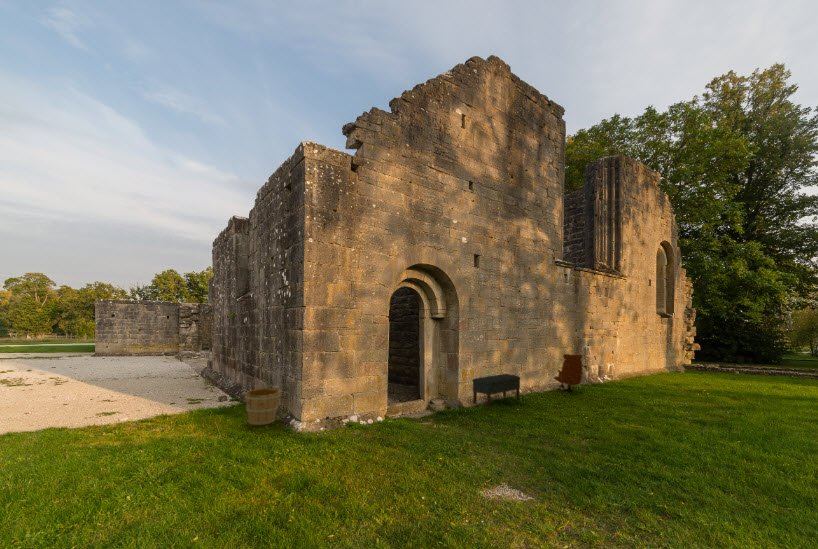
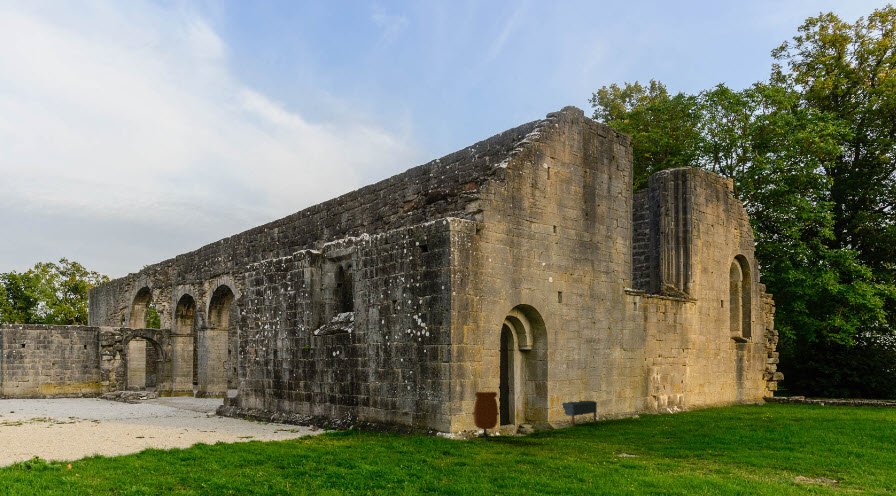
lounge chair: present [554,354,583,395] -> present [471,392,500,441]
wooden bucket: present [245,388,281,425] -> none [394,412,421,438]

